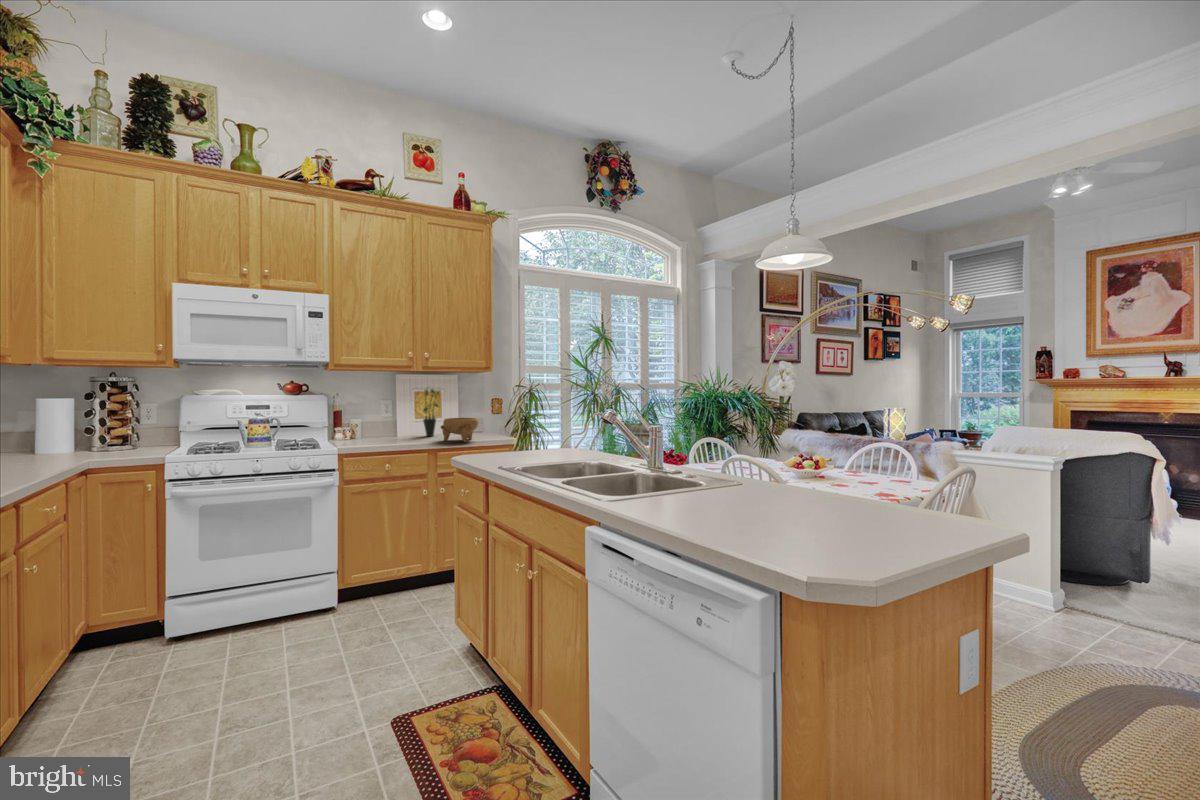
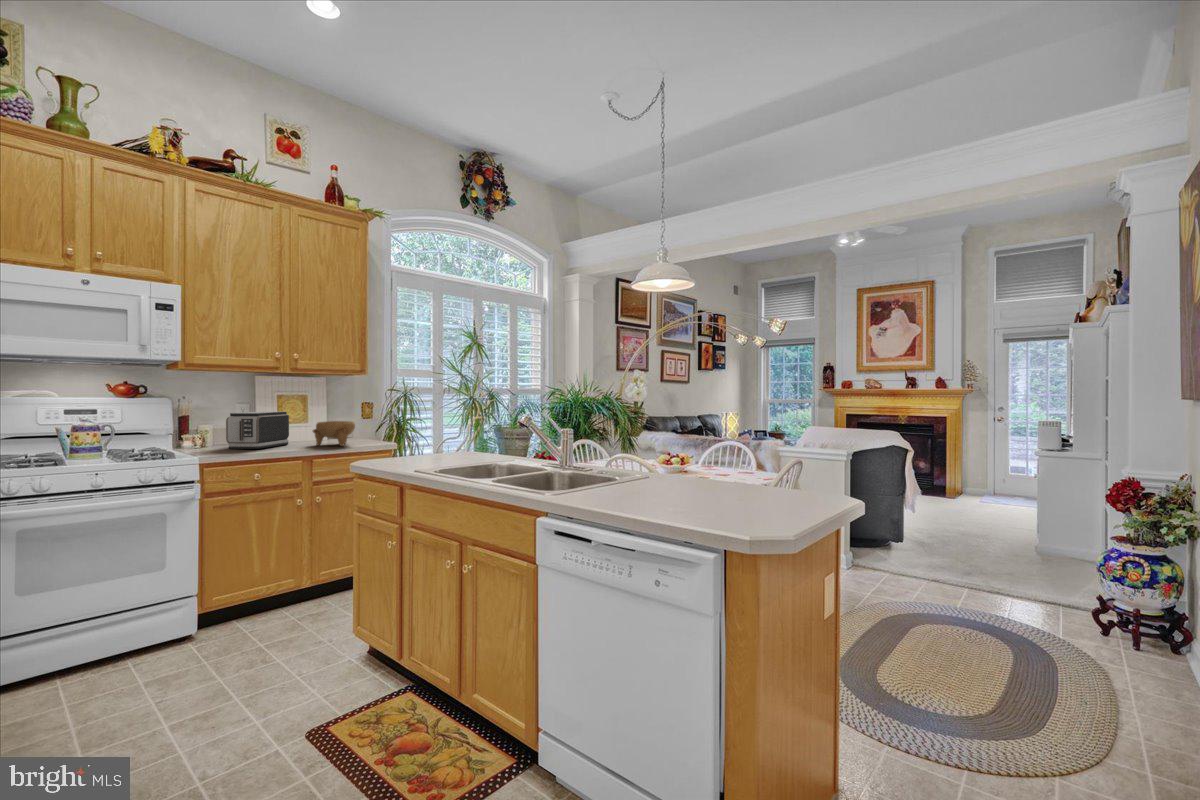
potted plant: present [423,389,440,436] -> none [288,388,314,441]
toaster: none [366,409,421,443] -> present [226,412,289,449]

